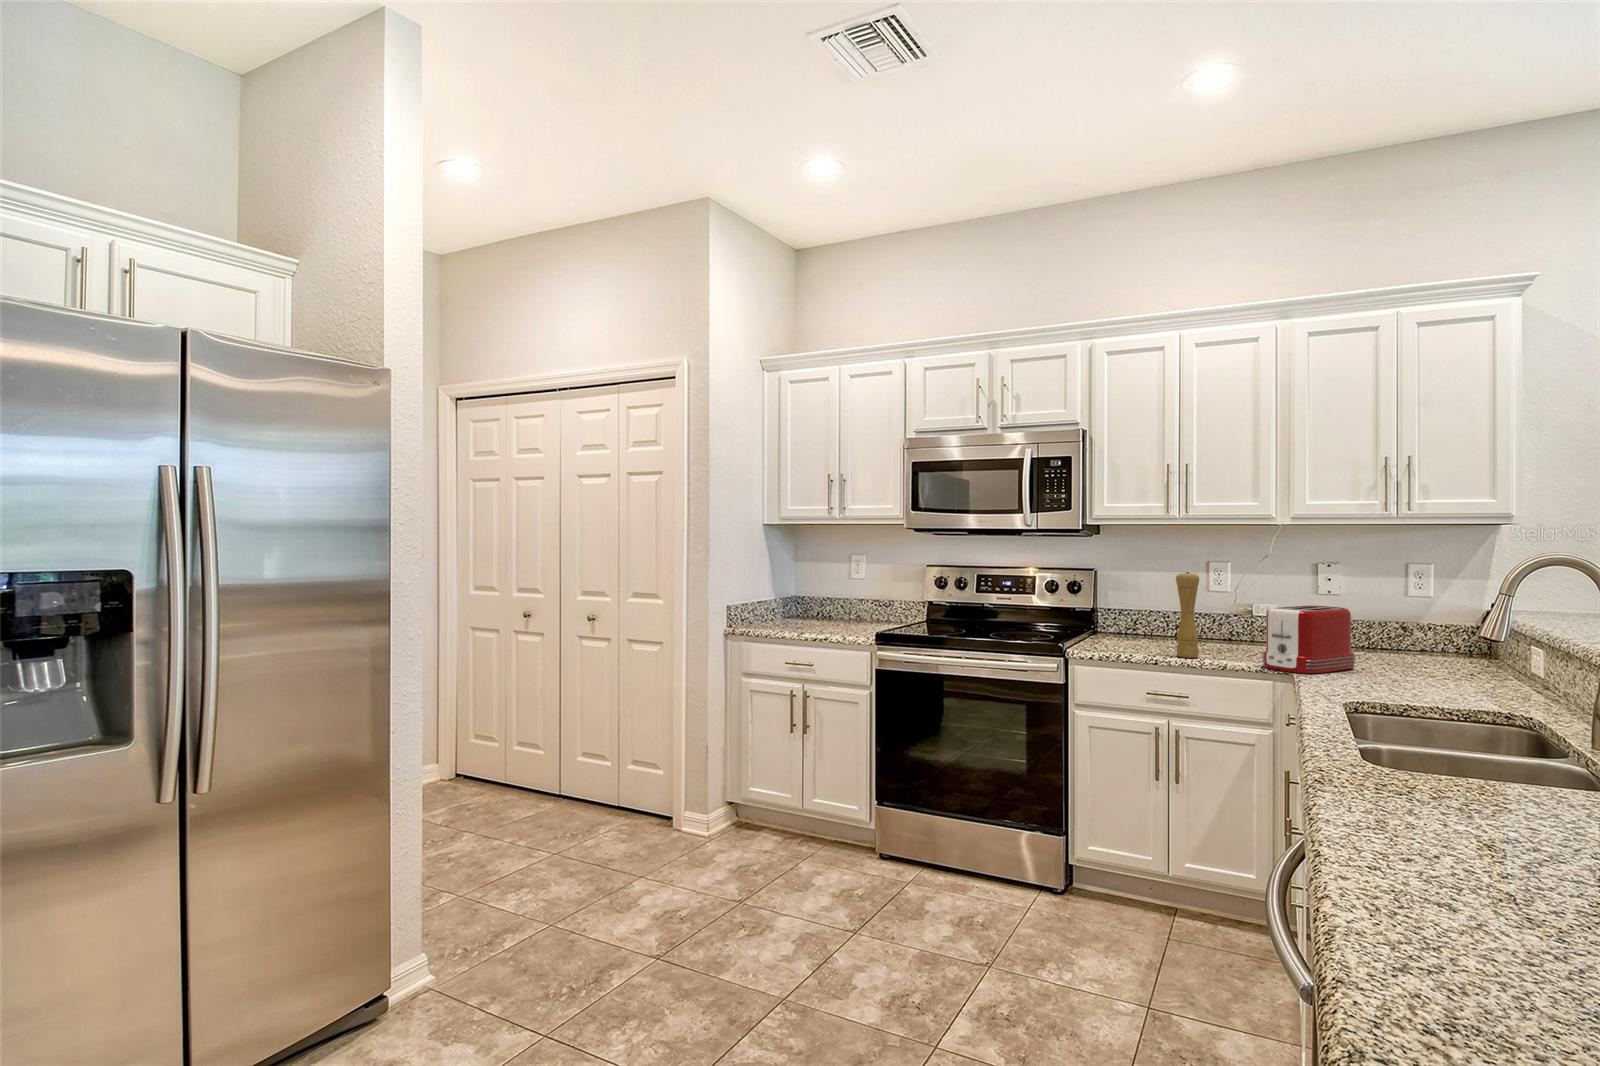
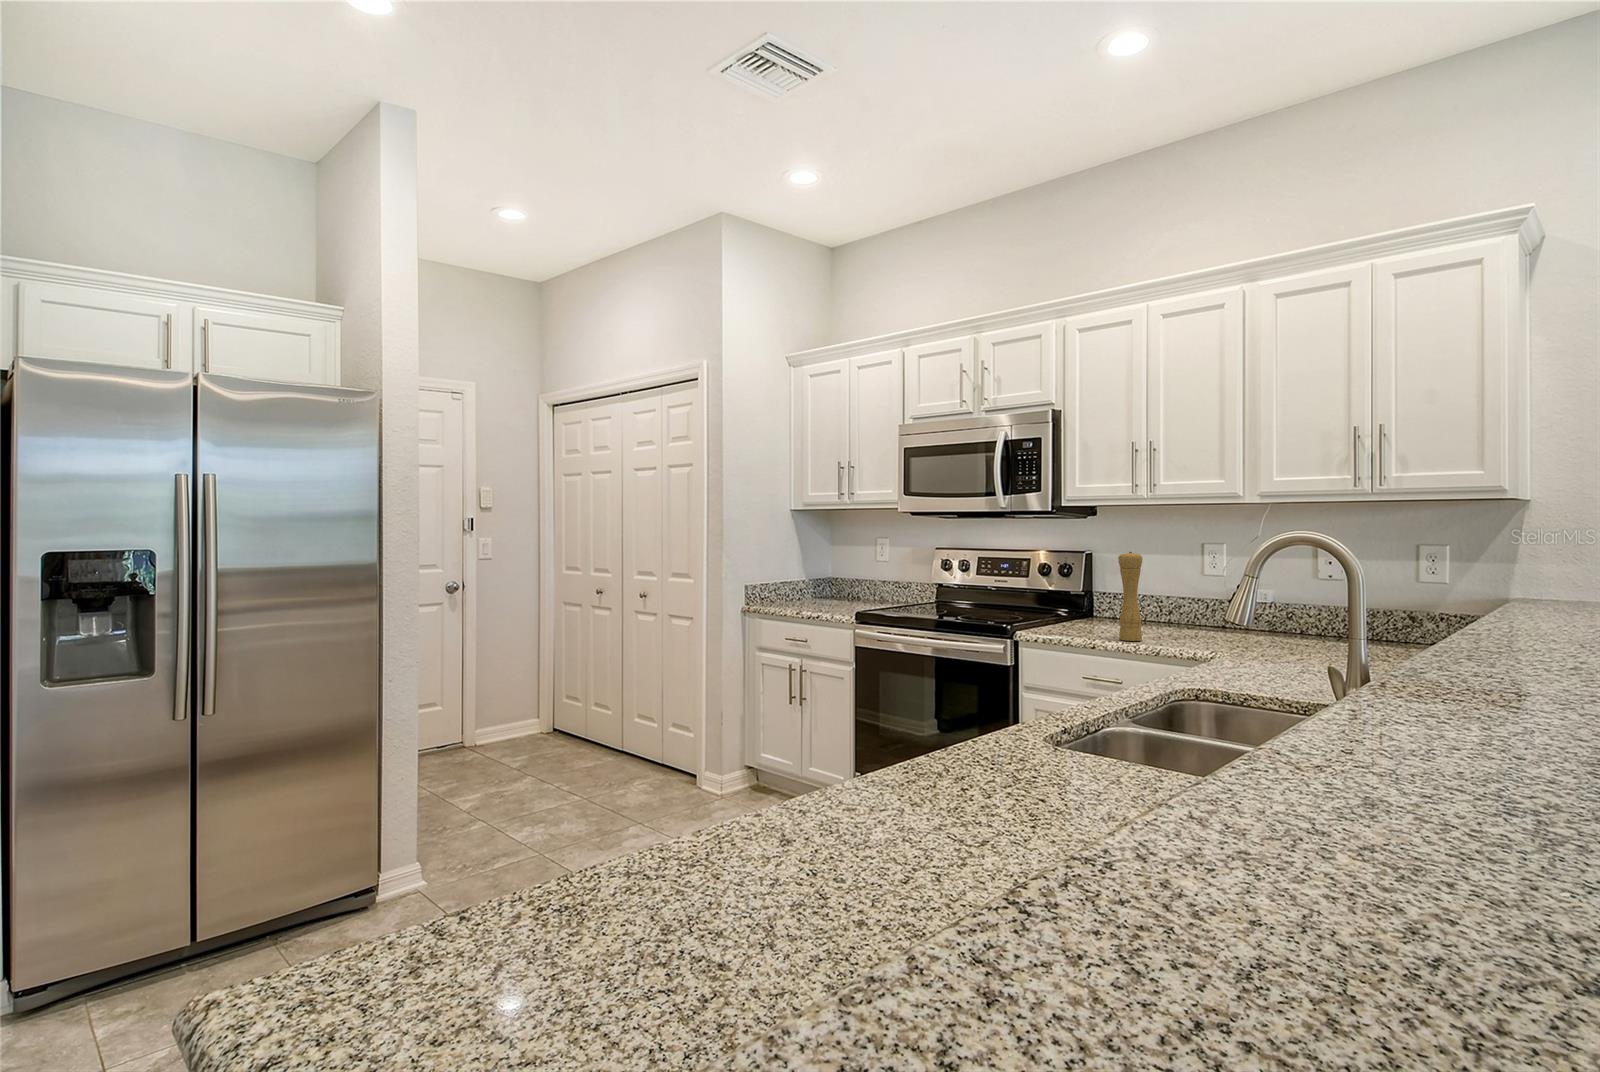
toaster: present [1262,606,1356,674] -> none [1190,588,1298,658]

